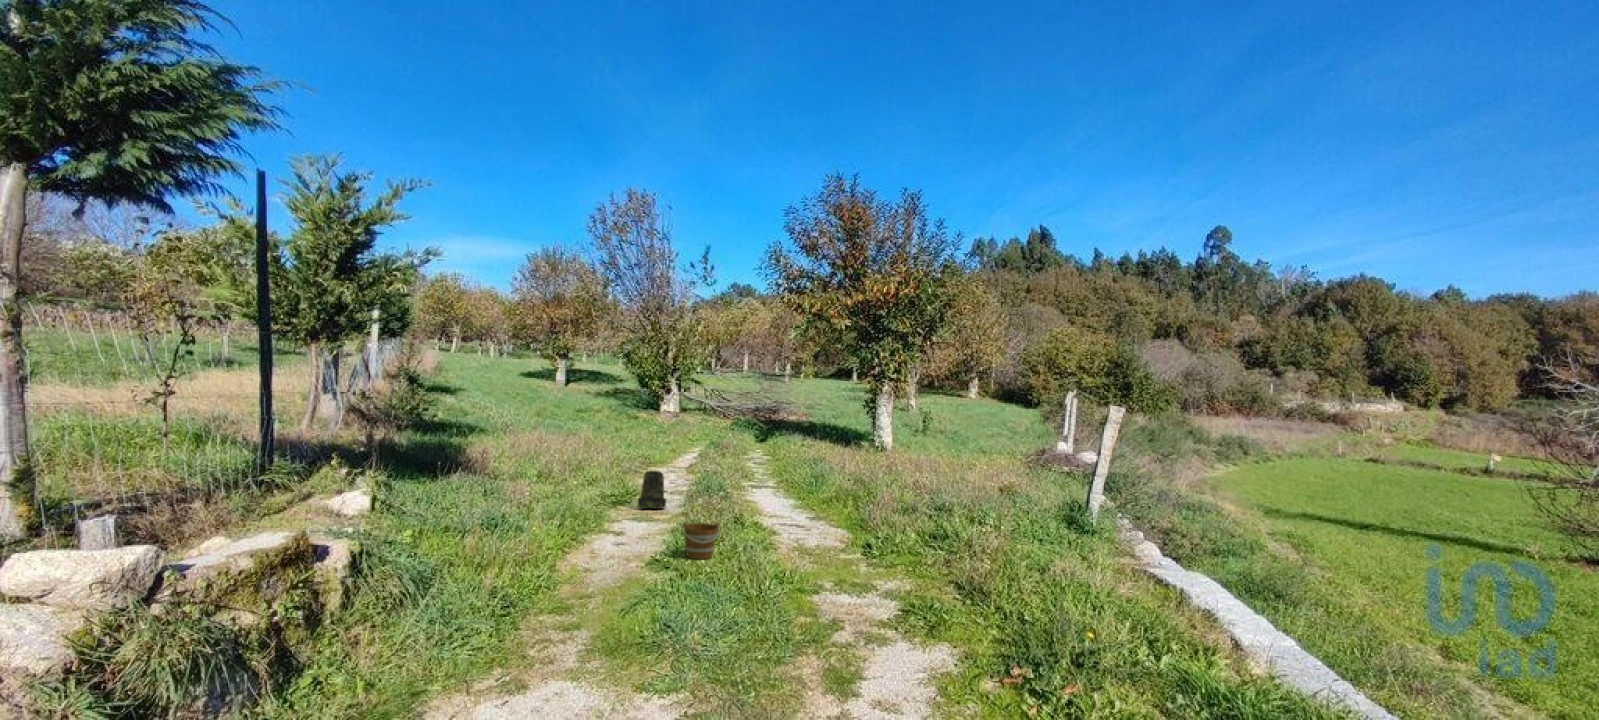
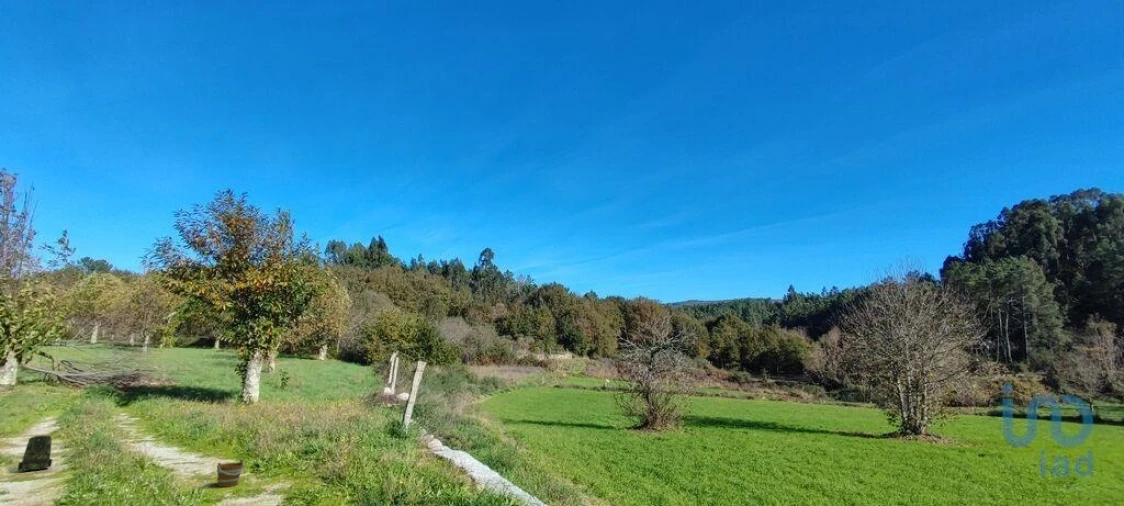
bucket: present [683,522,720,559] -> present [217,460,245,487]

